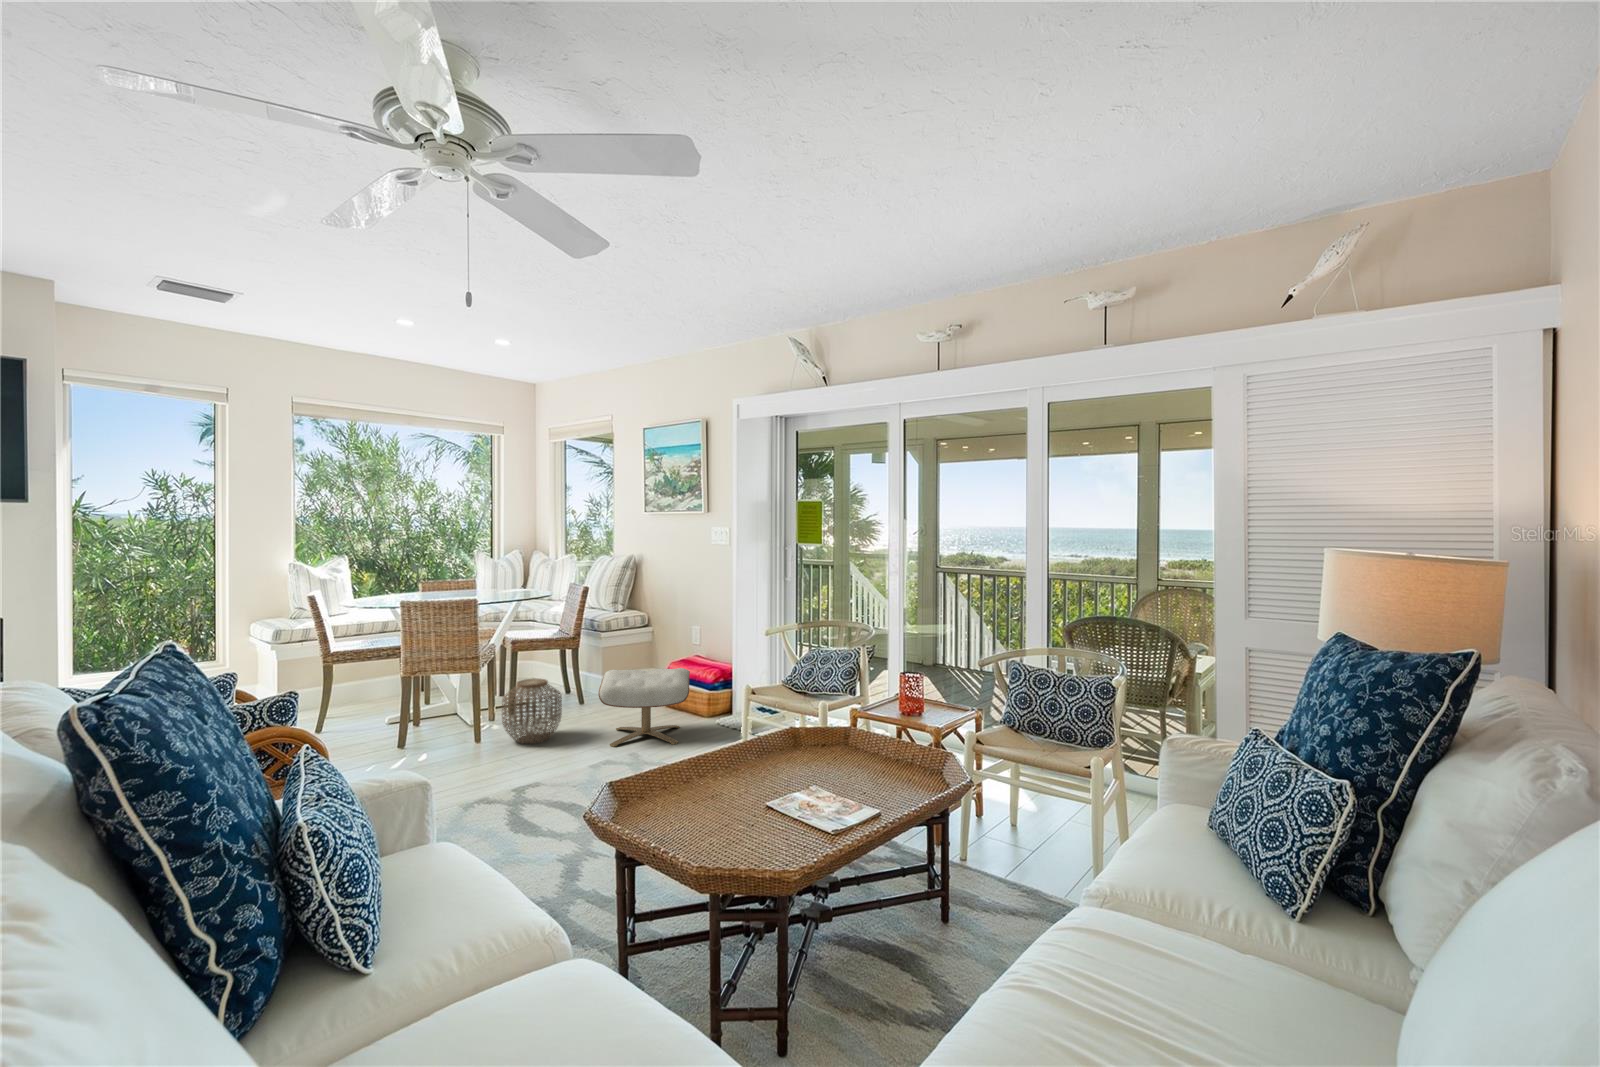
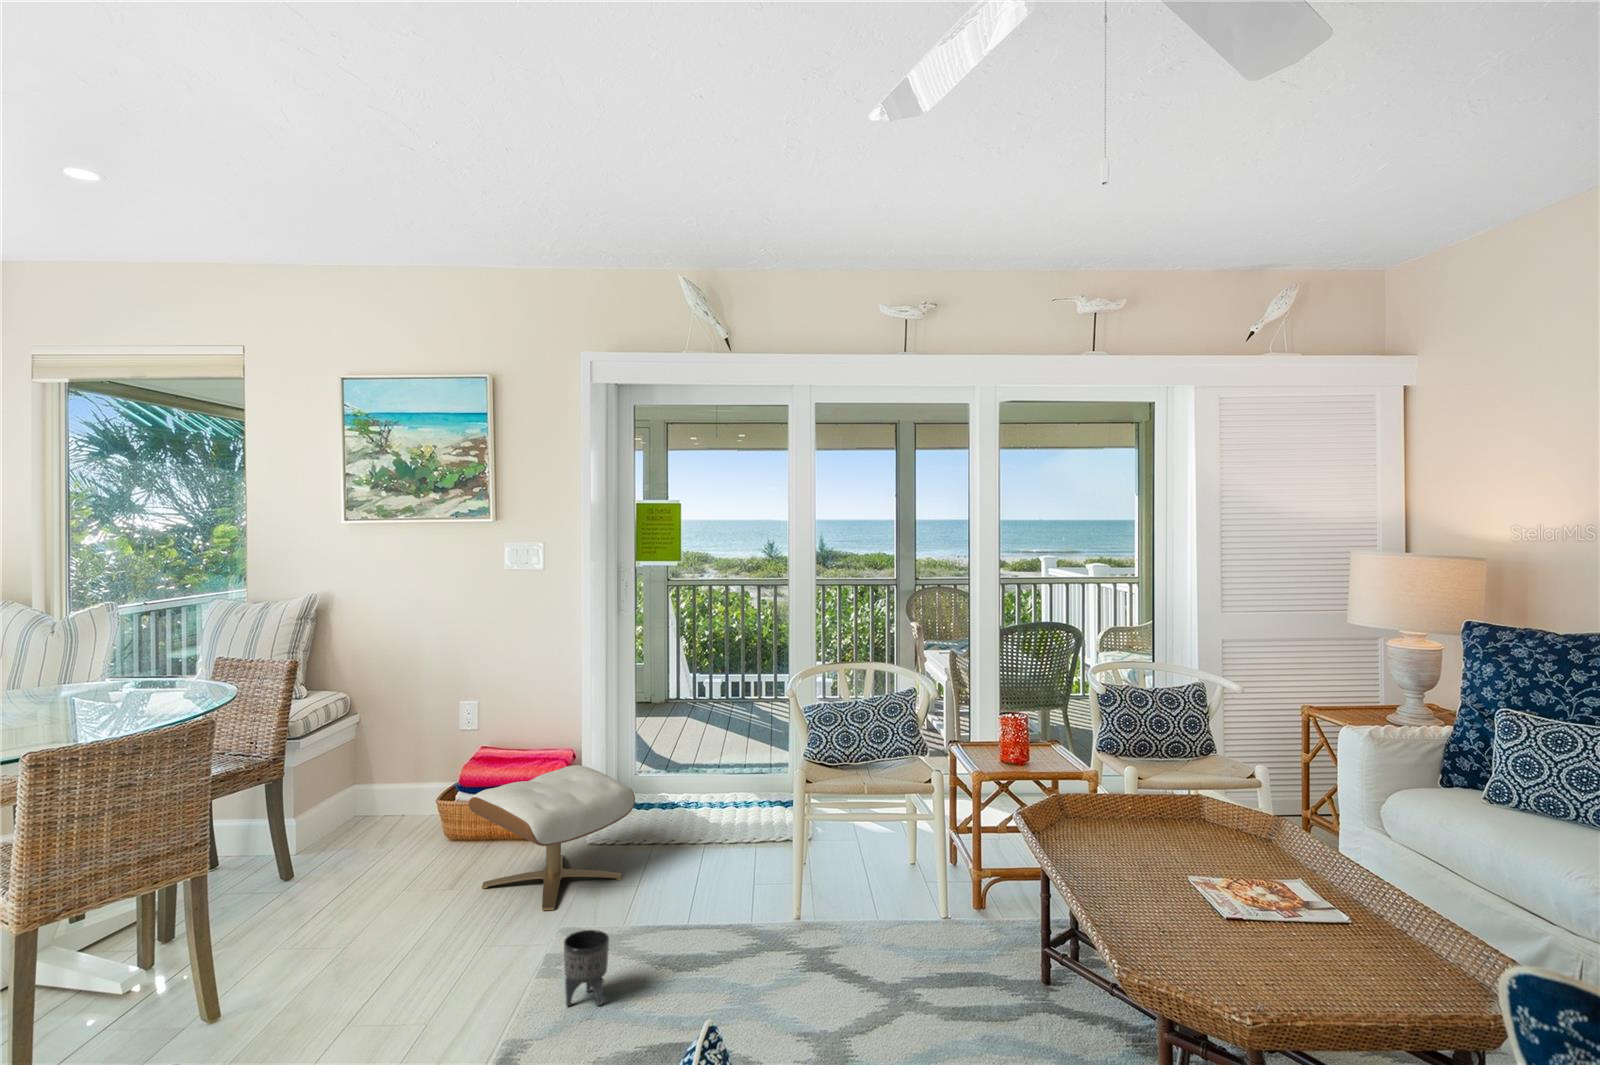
woven basket: present [502,679,562,744] -> none [325,832,440,962]
planter: none [515,743,543,787] -> present [564,930,609,1006]

